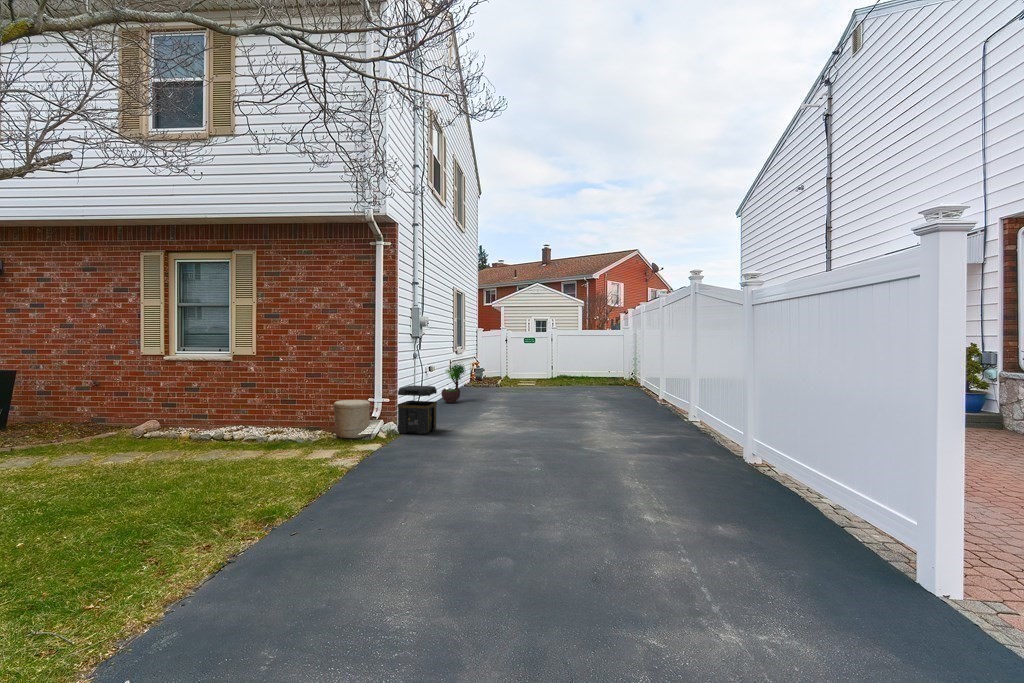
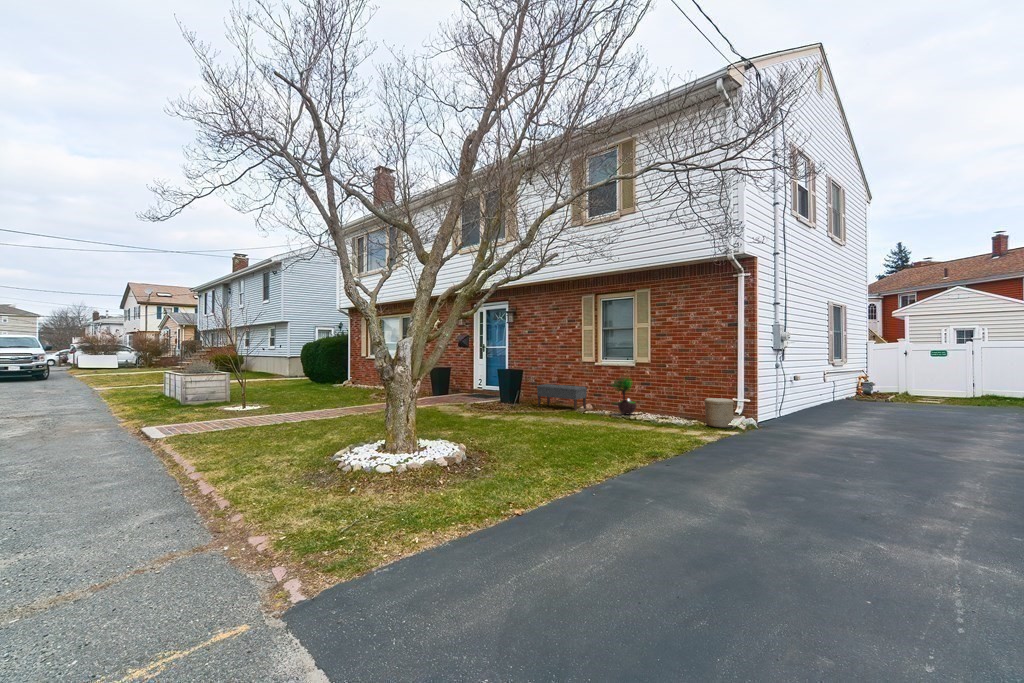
potted tree: present [441,364,465,403] -> present [613,378,636,414]
toolbox: present [397,385,437,434] -> none [757,390,795,431]
bench: none [45,394,149,434] -> present [537,384,587,410]

